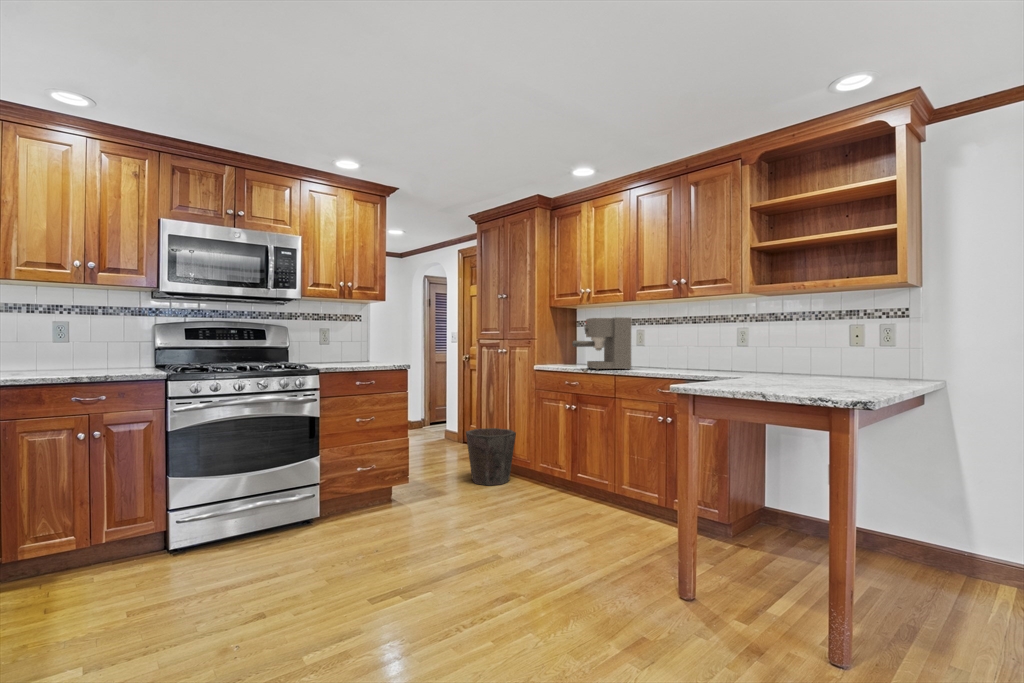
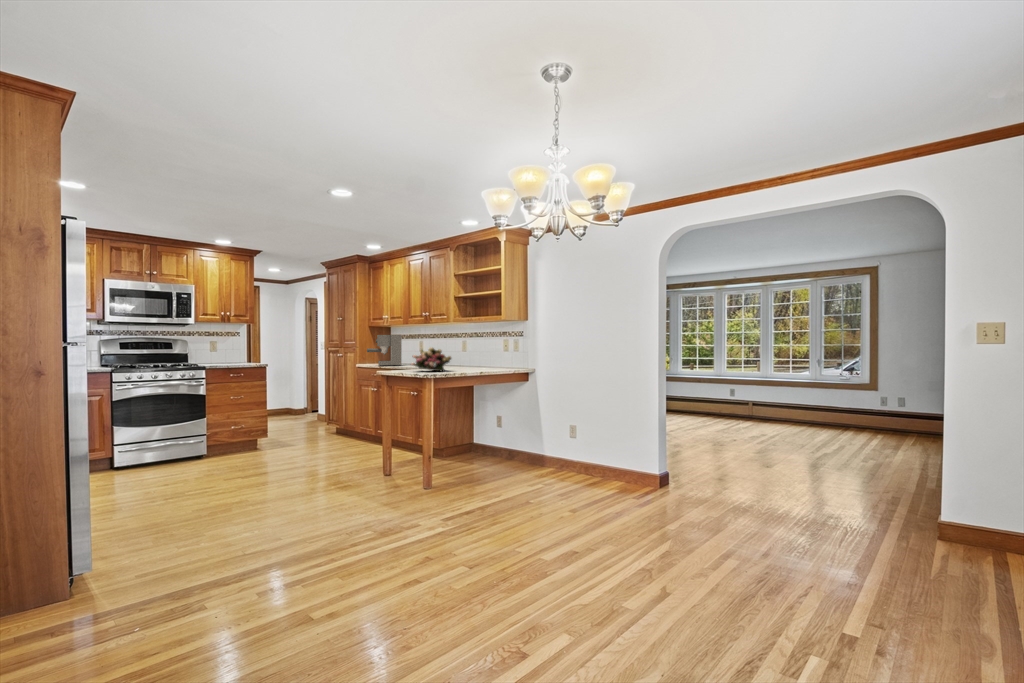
flower arrangement: none [735,336,822,386] -> present [411,348,451,371]
waste bin: present [466,428,516,485] -> none [311,406,344,441]

